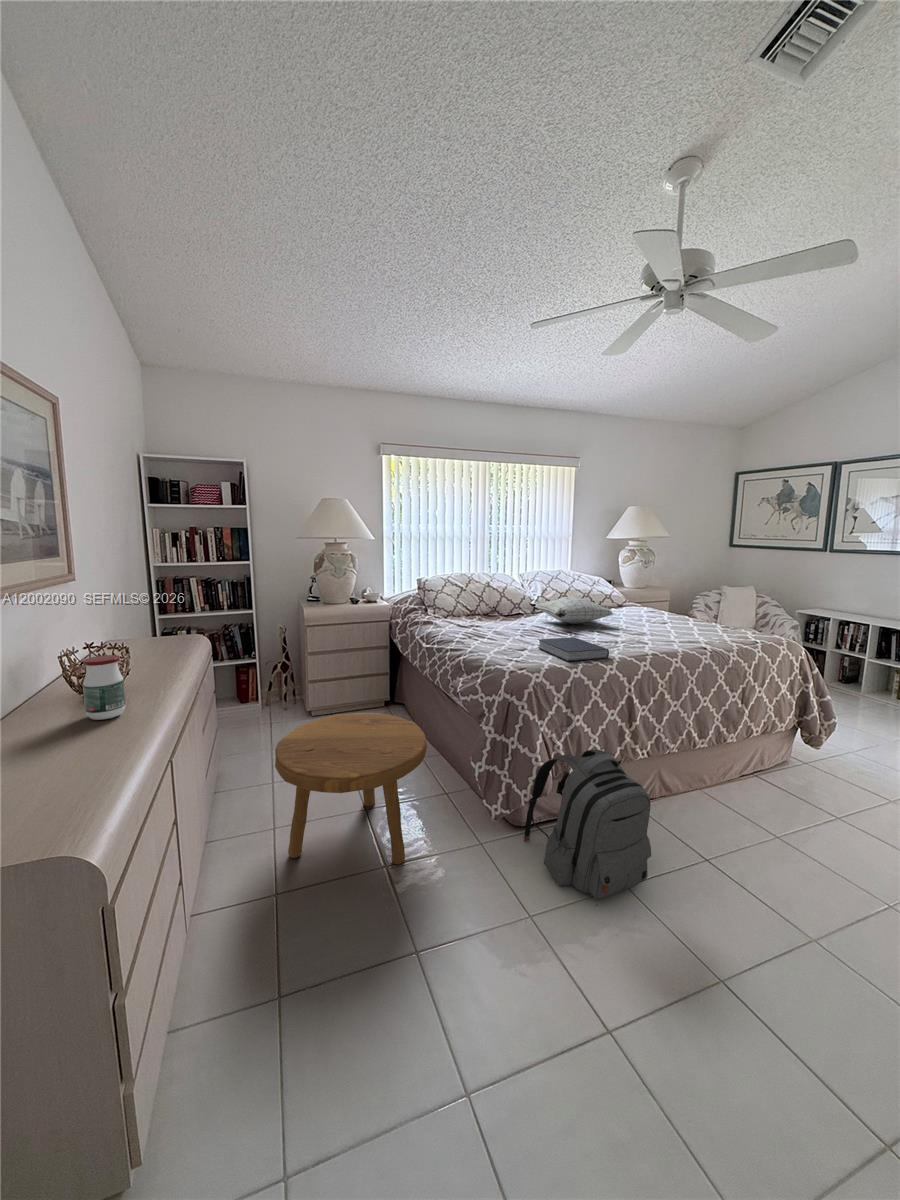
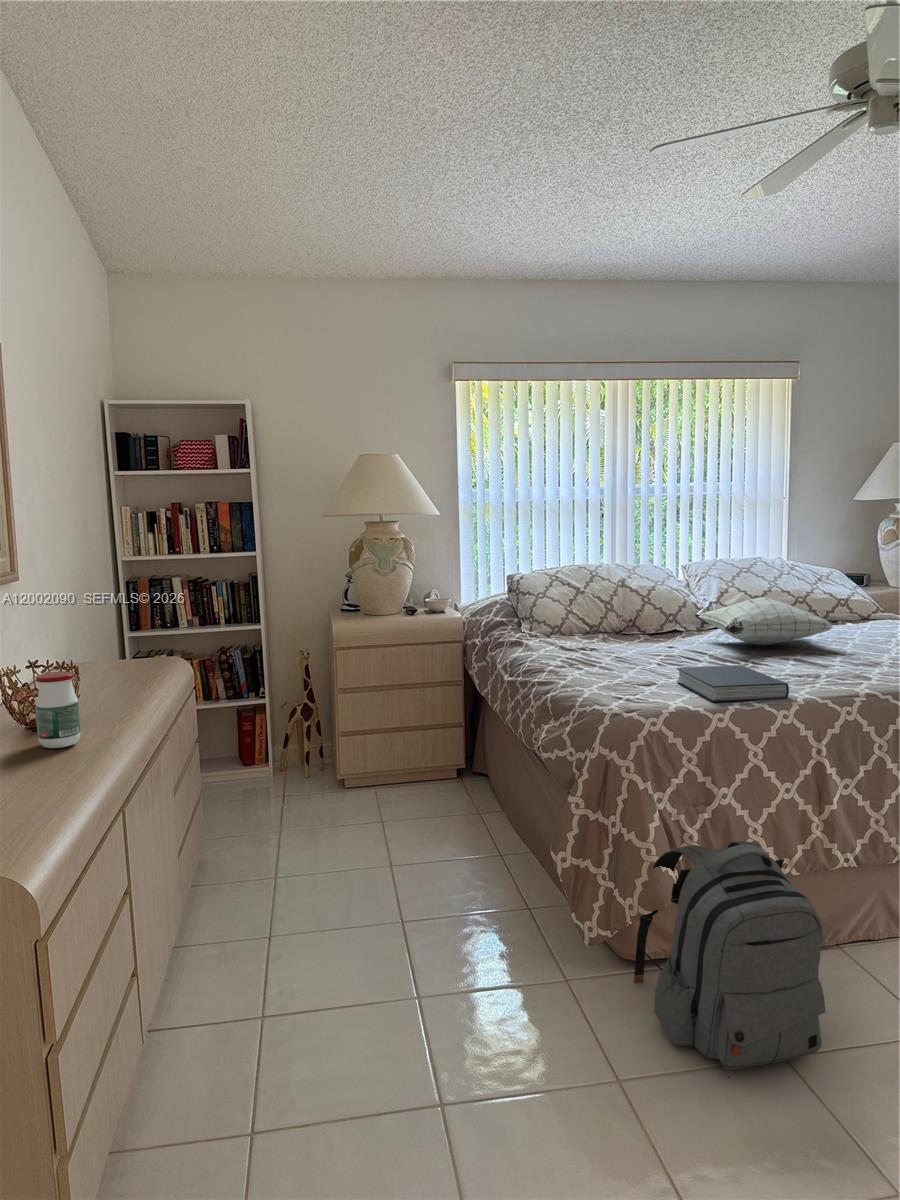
footstool: present [275,713,427,864] -> none [267,775,482,993]

